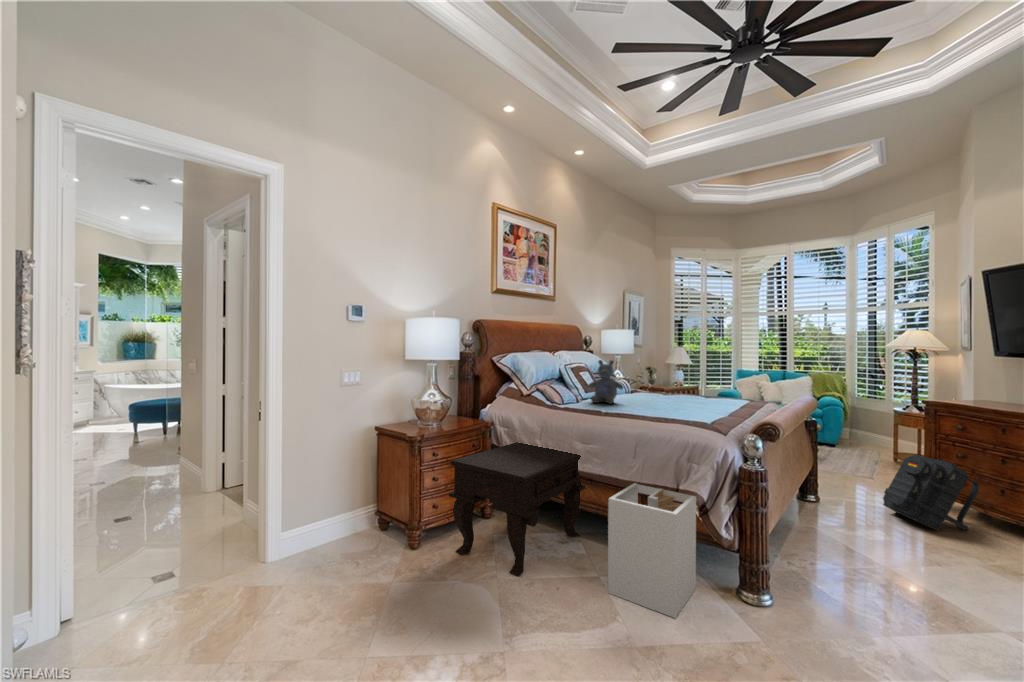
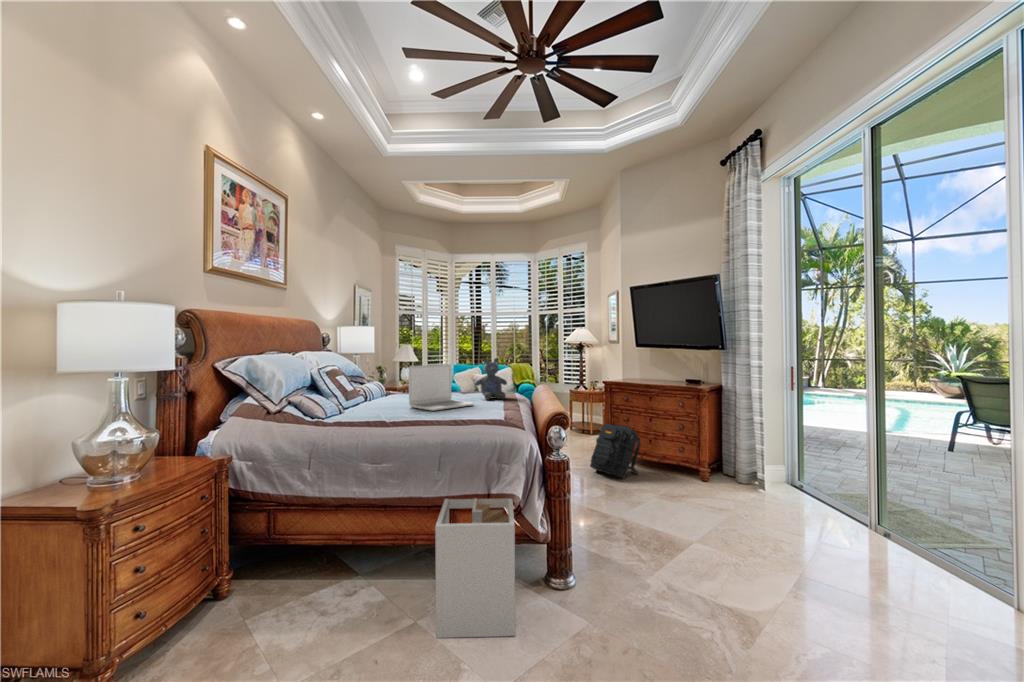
stuffed bear: present [589,360,623,404] -> present [475,358,507,400]
laptop: none [637,366,702,408] -> present [409,364,474,411]
side table: present [449,442,585,576] -> none [173,475,376,674]

